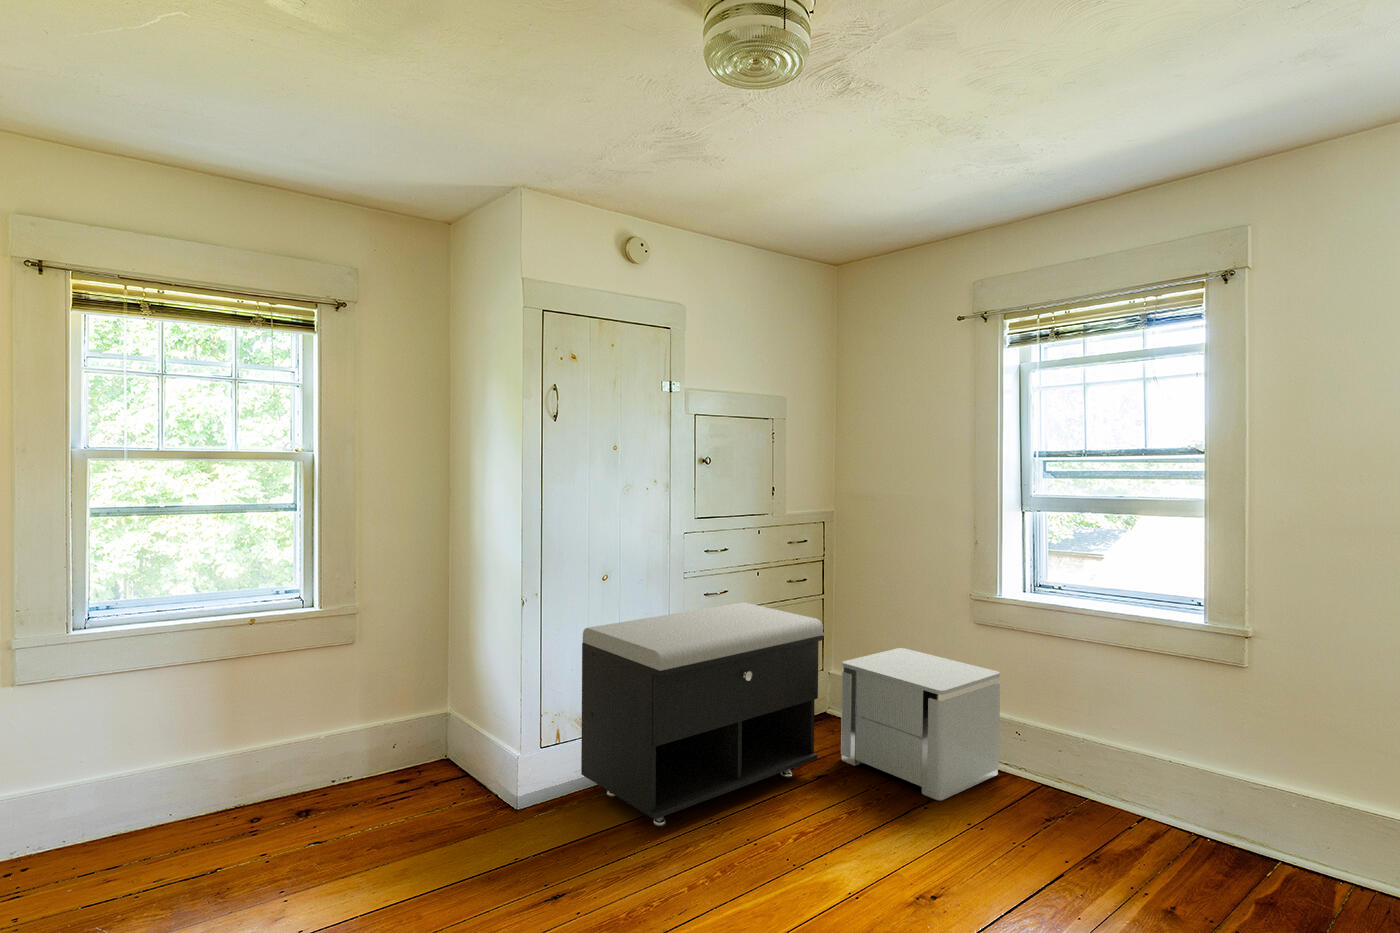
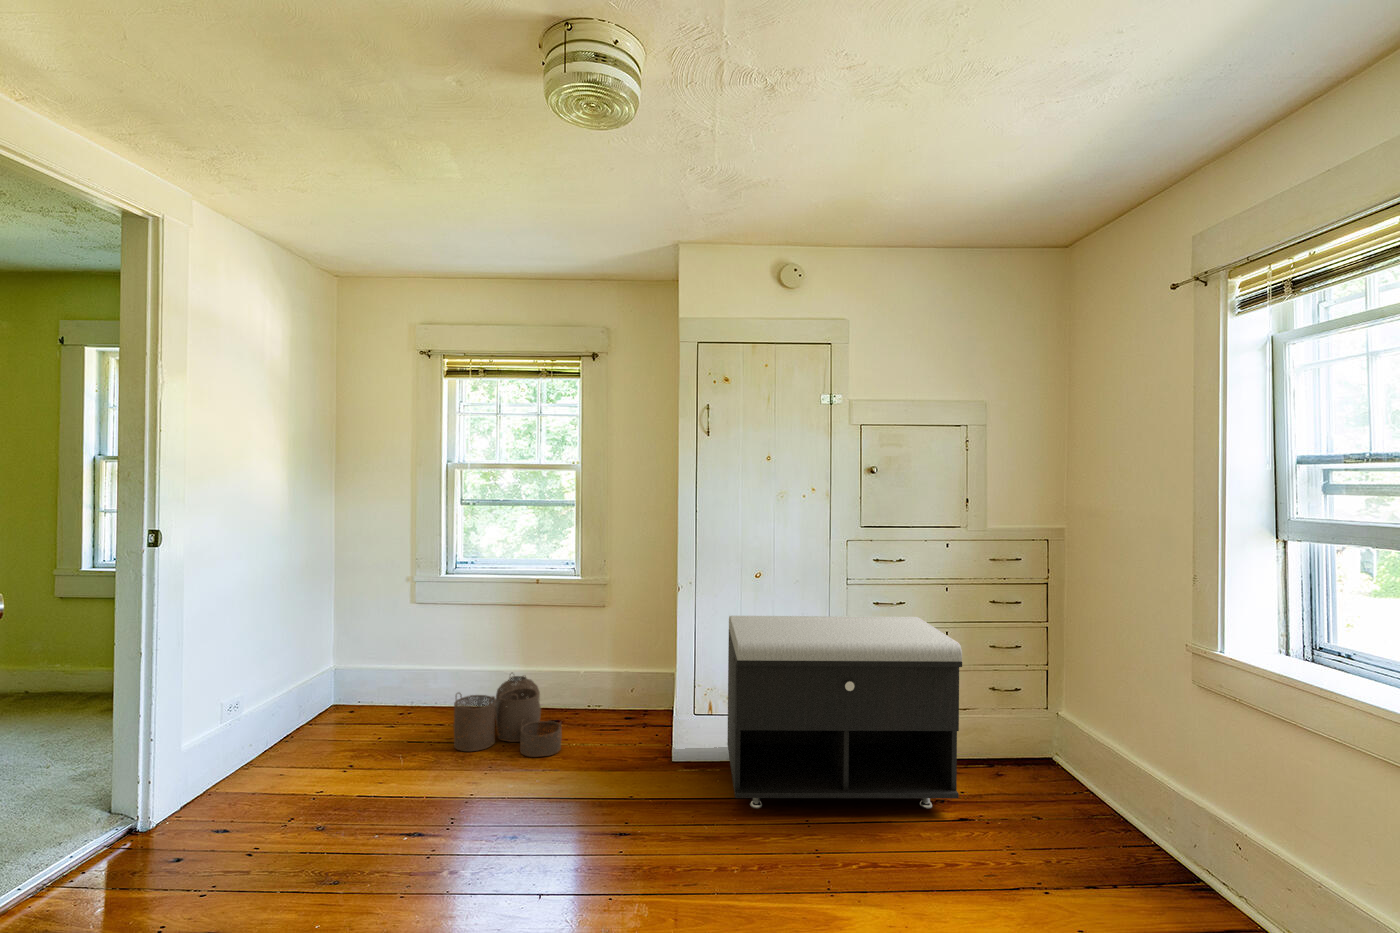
nightstand: present [841,648,1000,800] -> none [1009,699,1219,897]
woven basket: none [189,761,374,893] -> present [454,674,562,757]

